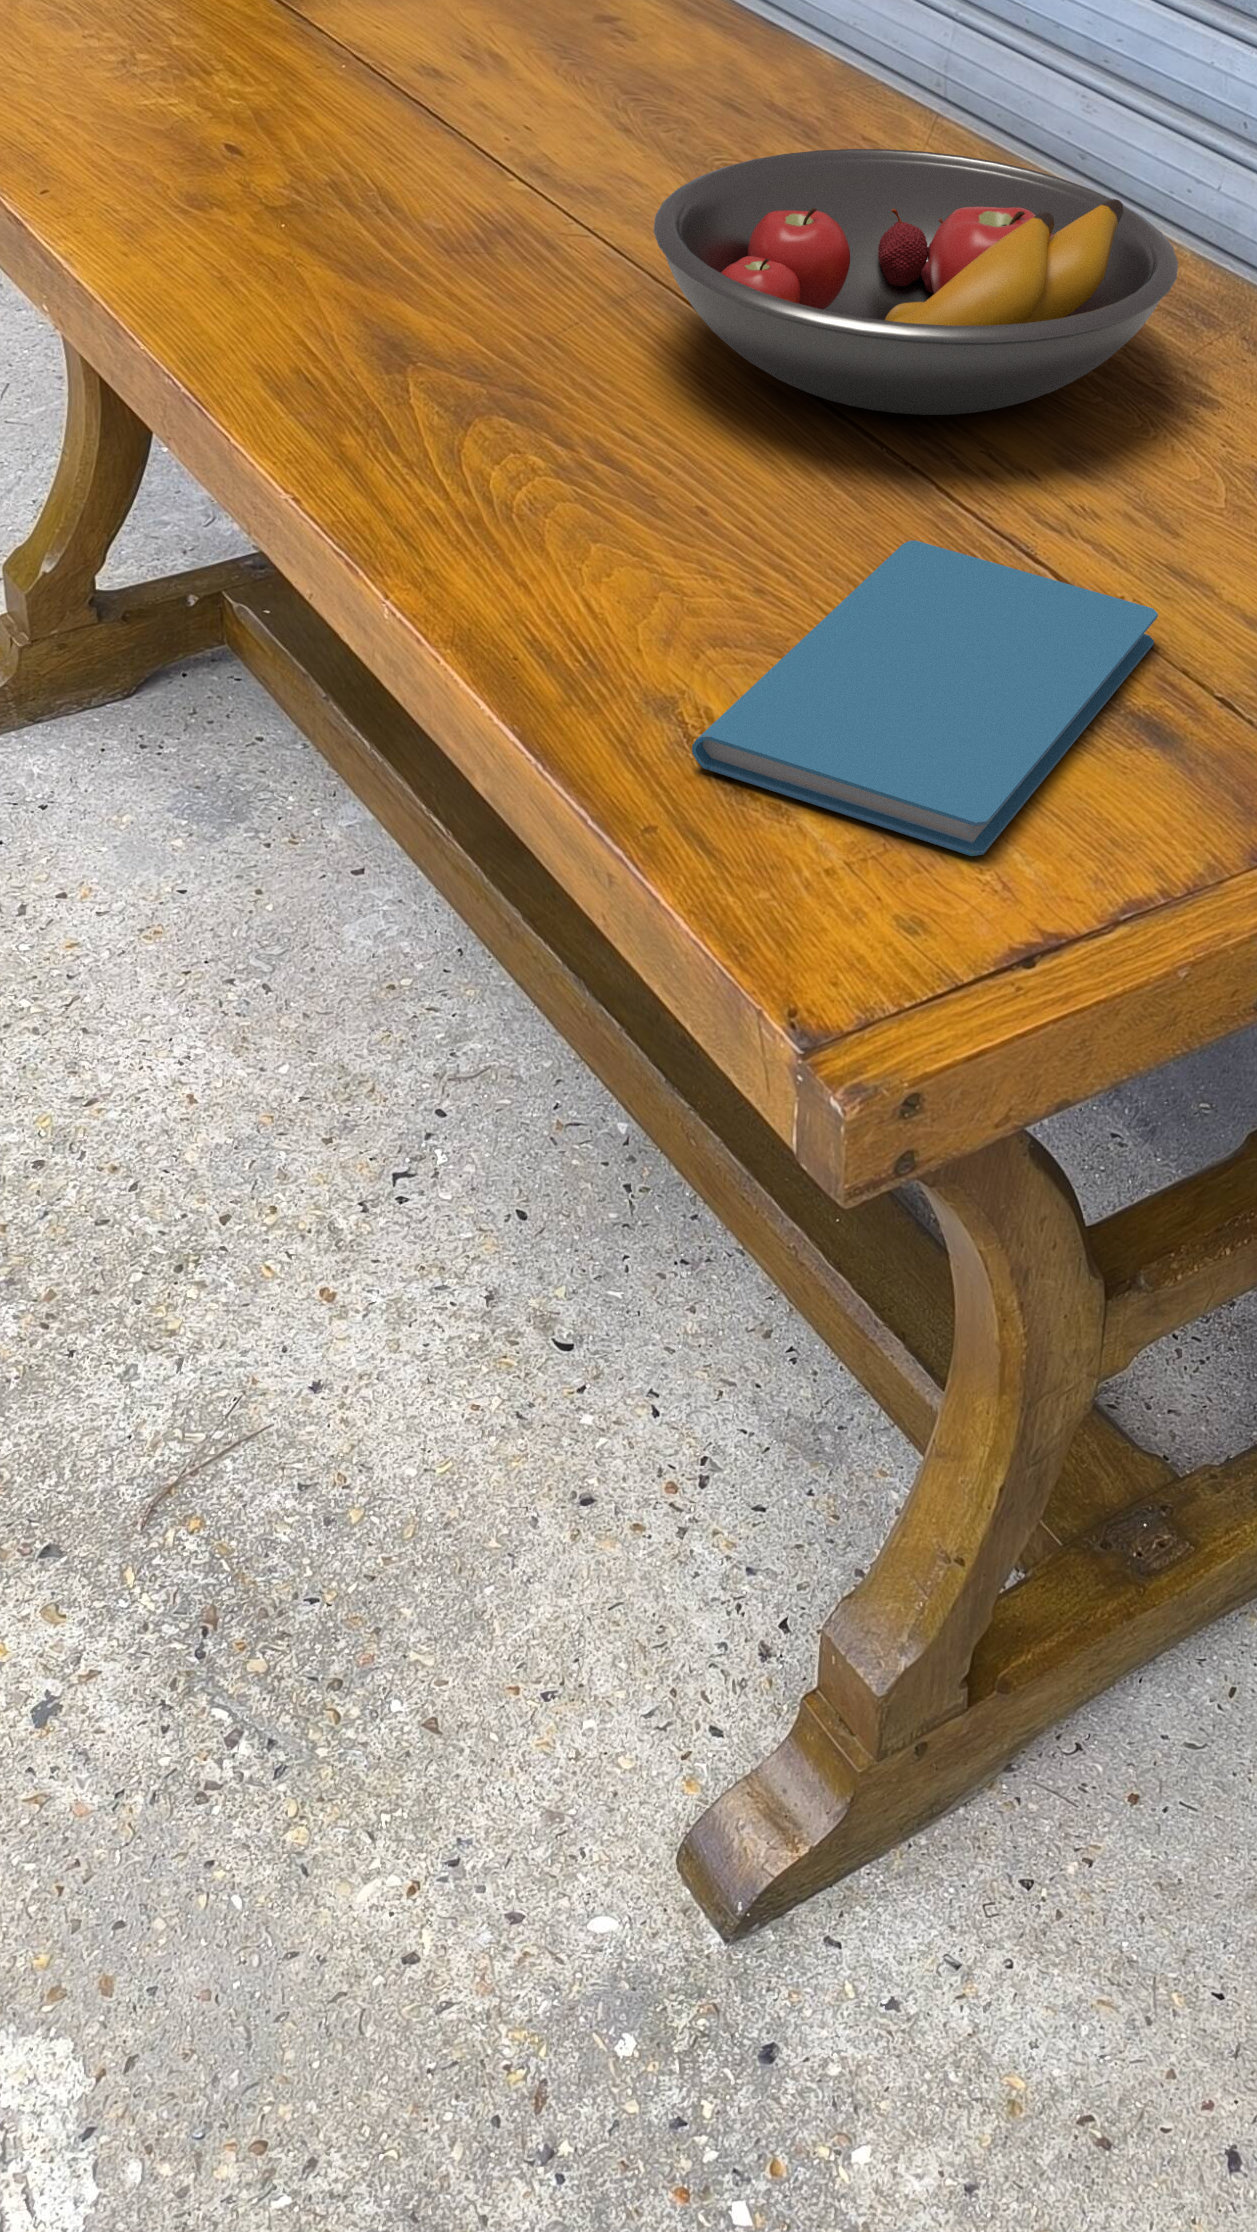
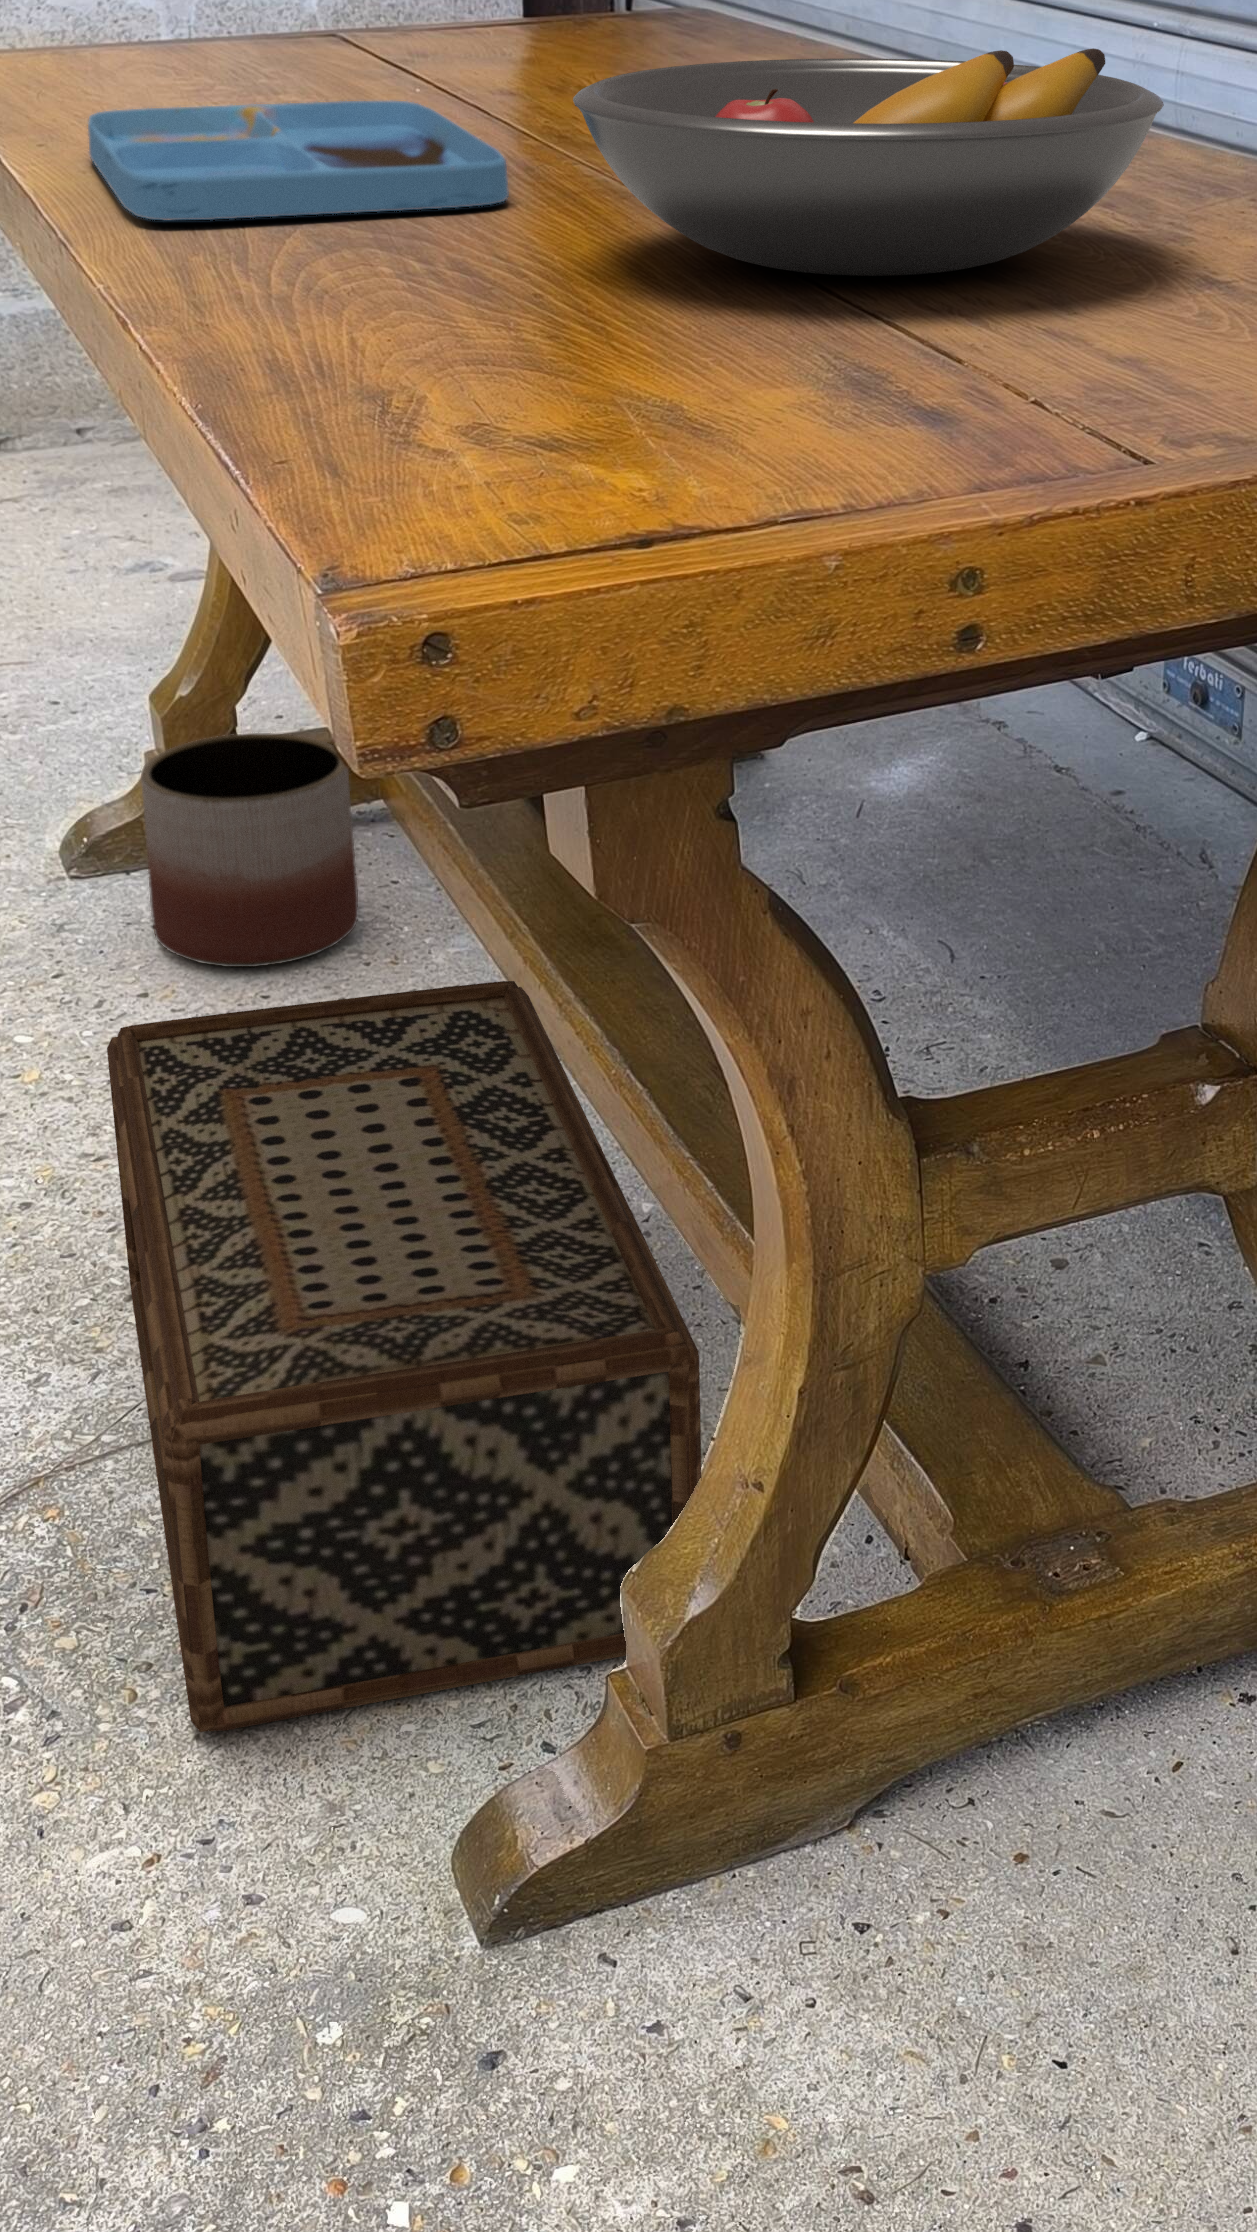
tray: none [57,81,519,304] -> present [88,101,509,221]
book: present [692,540,1158,856] -> none [379,324,1001,511]
planter: none [39,610,240,849] -> present [141,733,358,967]
woven basket: none [167,950,831,1749] -> present [107,981,701,1732]

